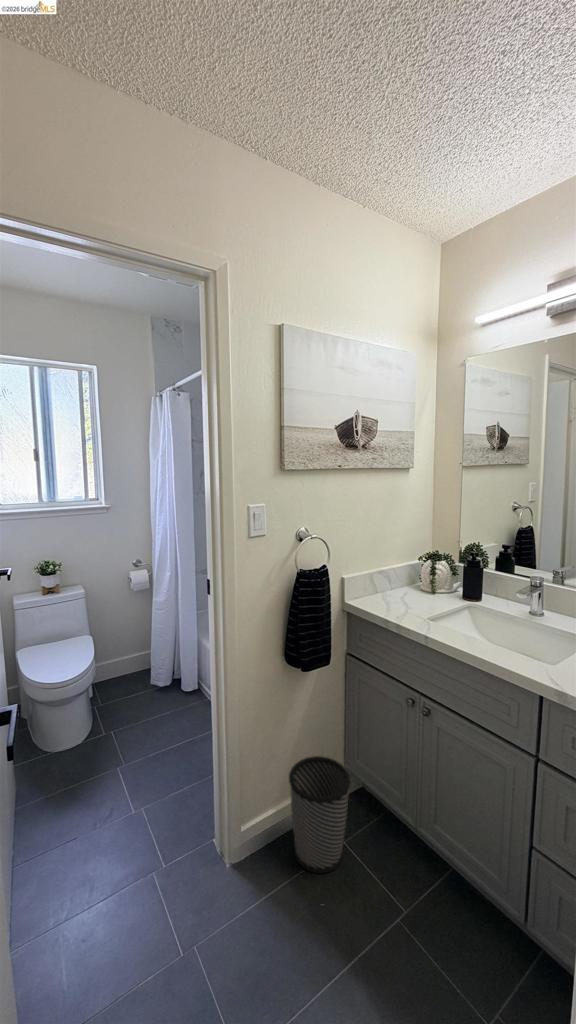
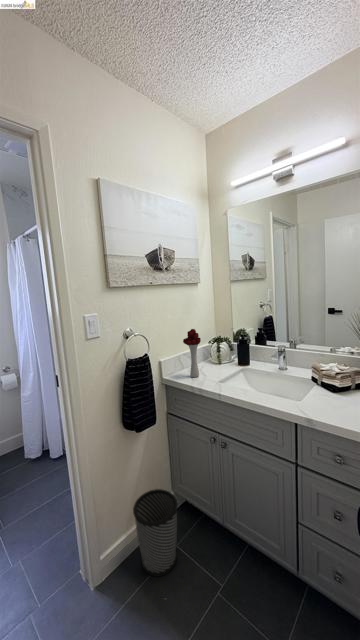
flower bouquet: none [379,536,406,607] -> present [183,329,201,377]

